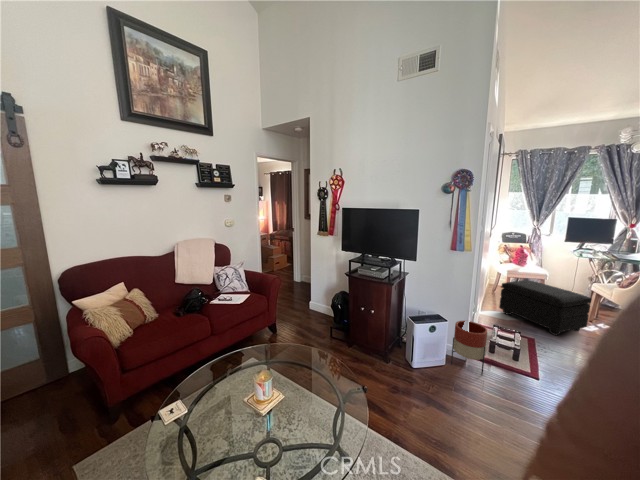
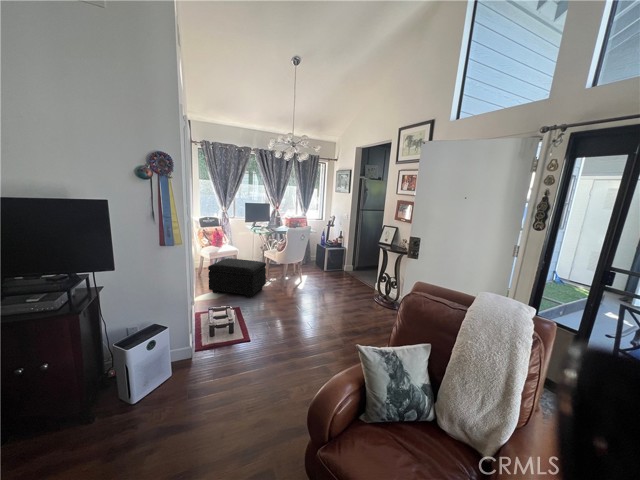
planter: present [451,321,488,375] -> none [176,317,210,372]

